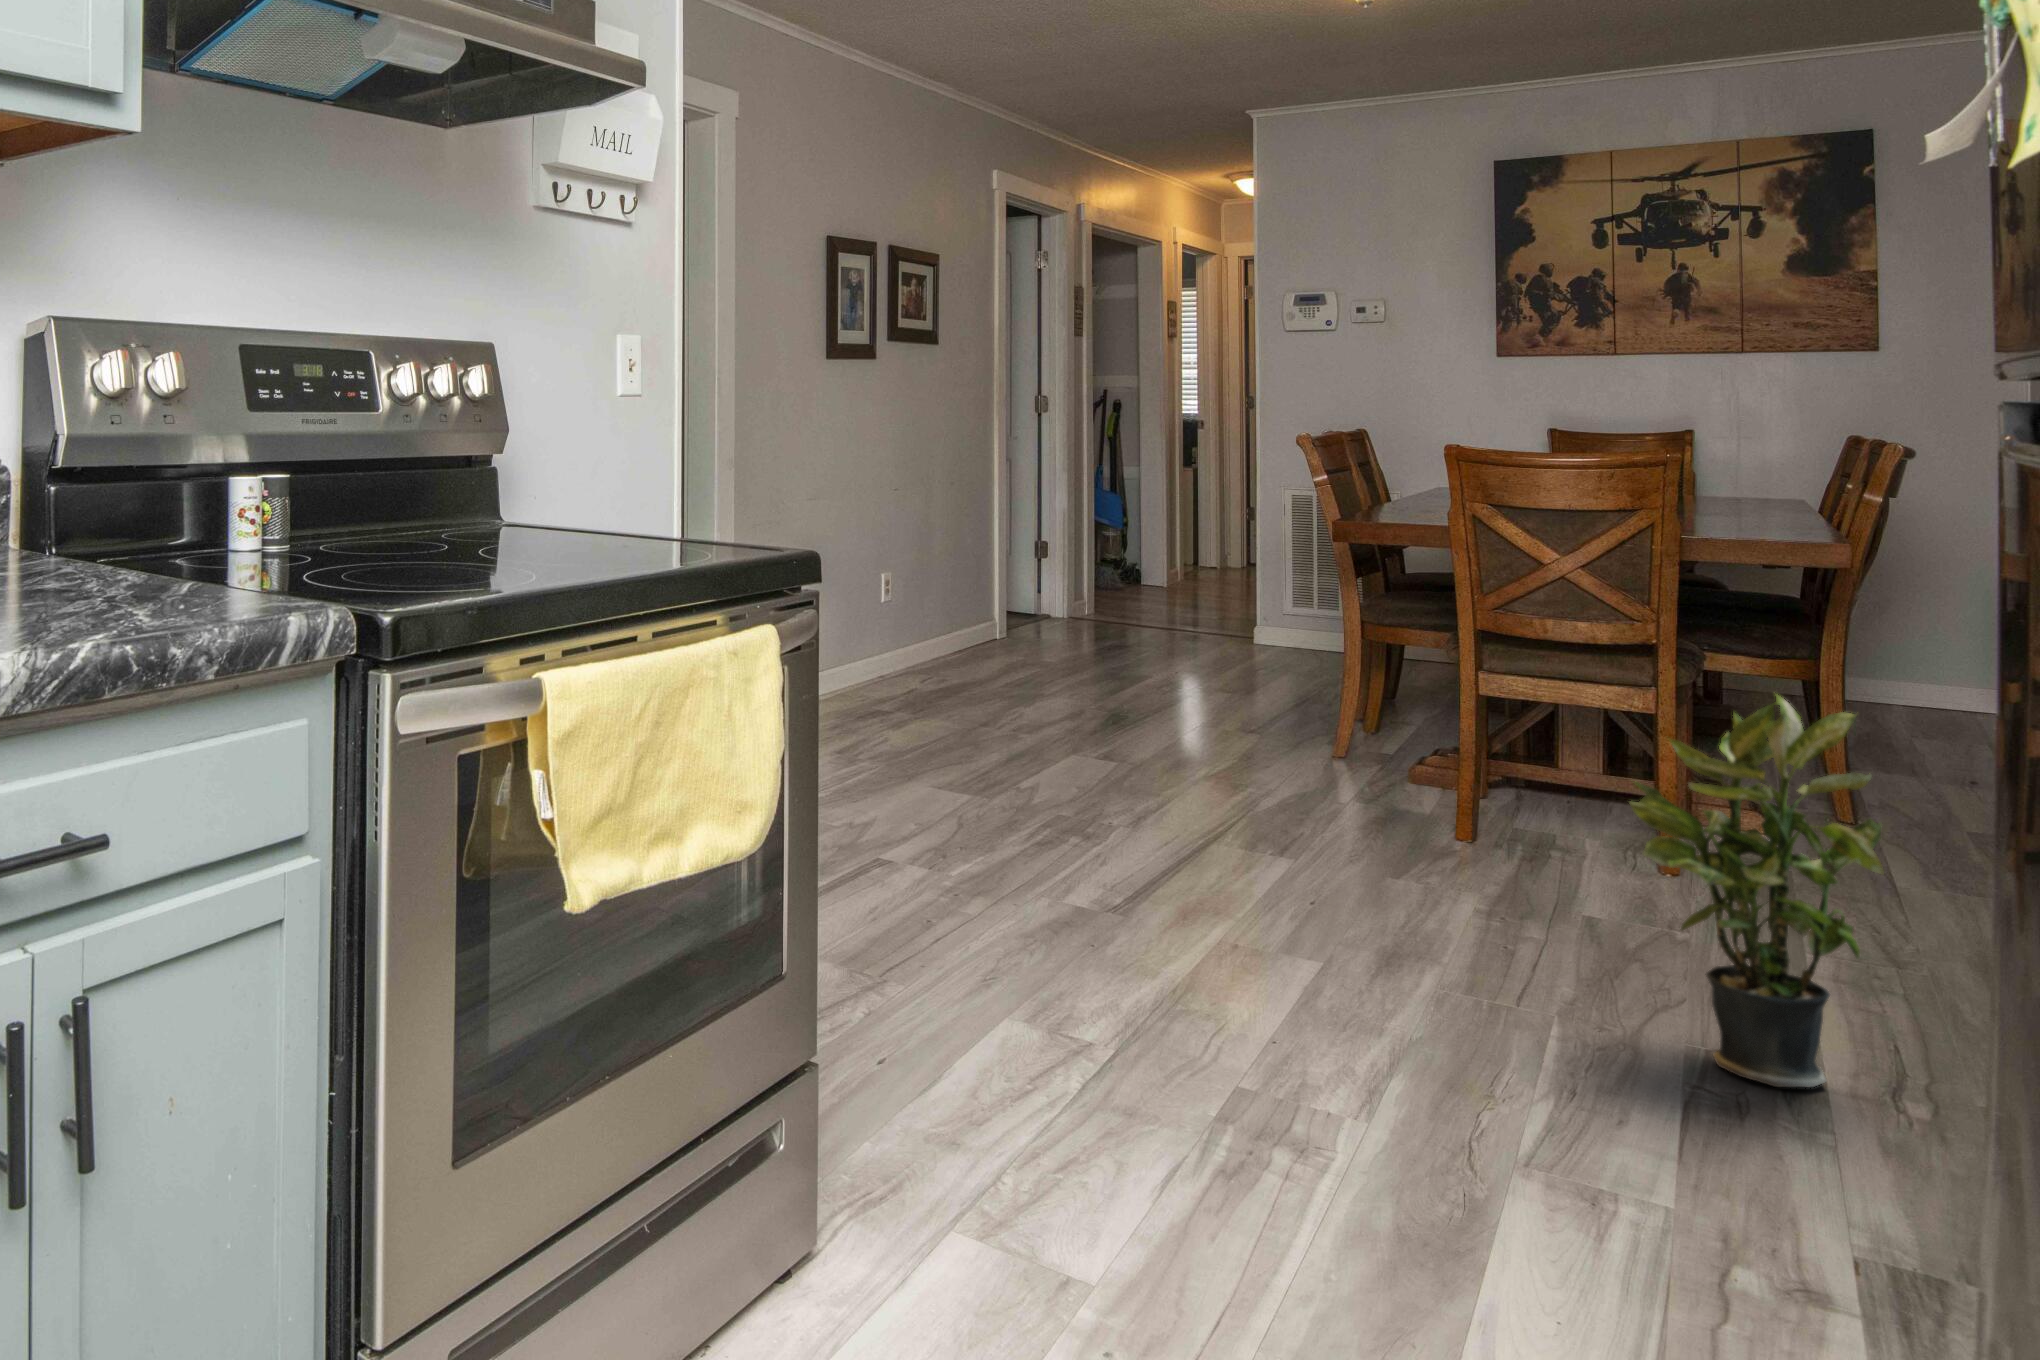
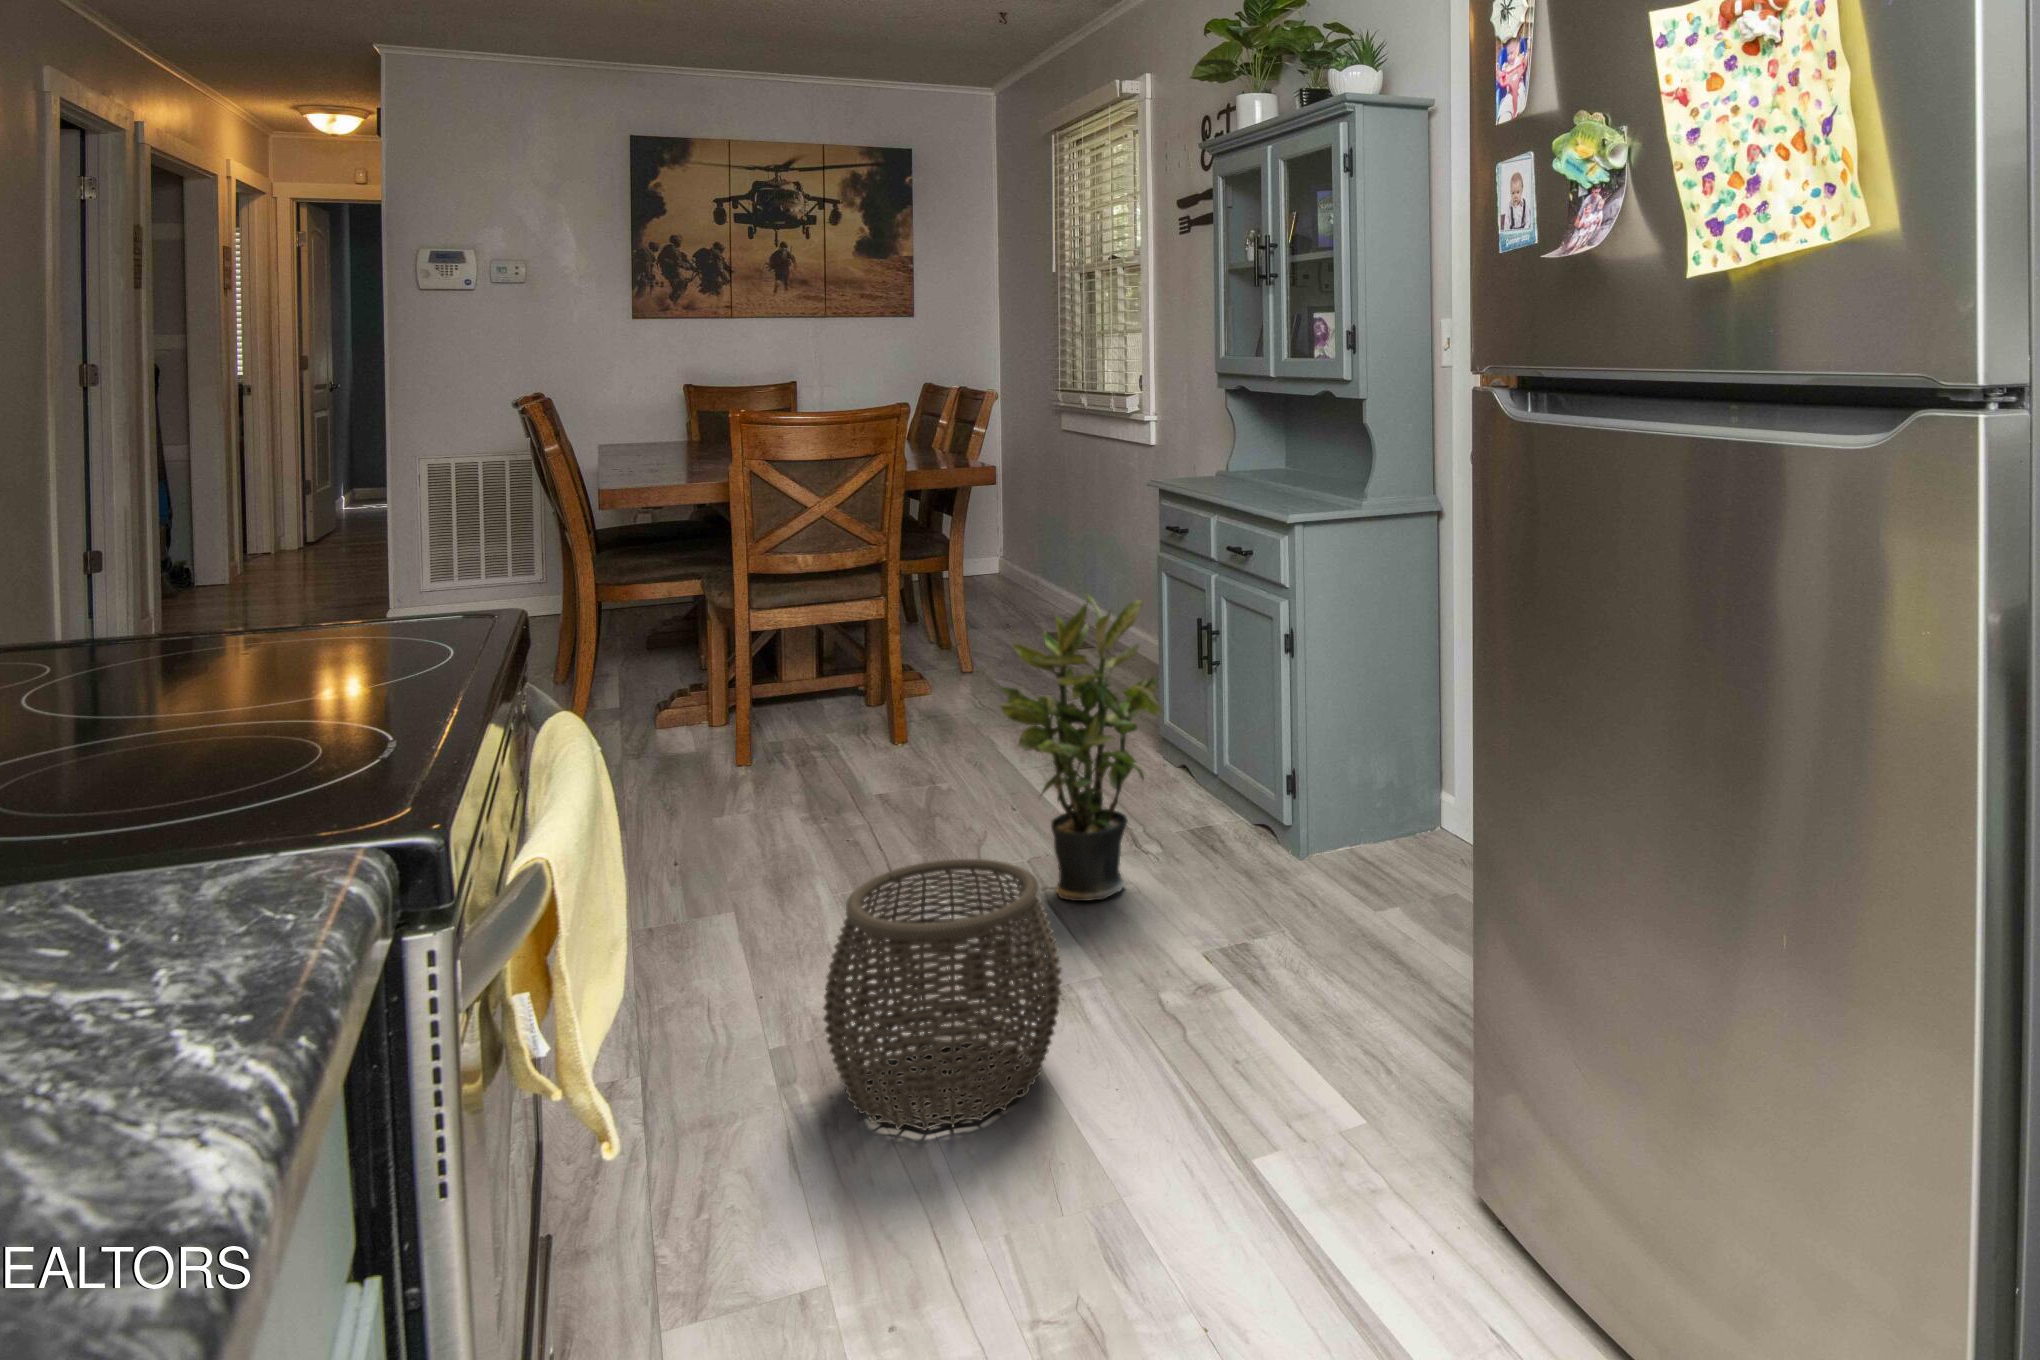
woven basket: none [1276,915,1554,1200] -> present [823,859,1062,1131]

